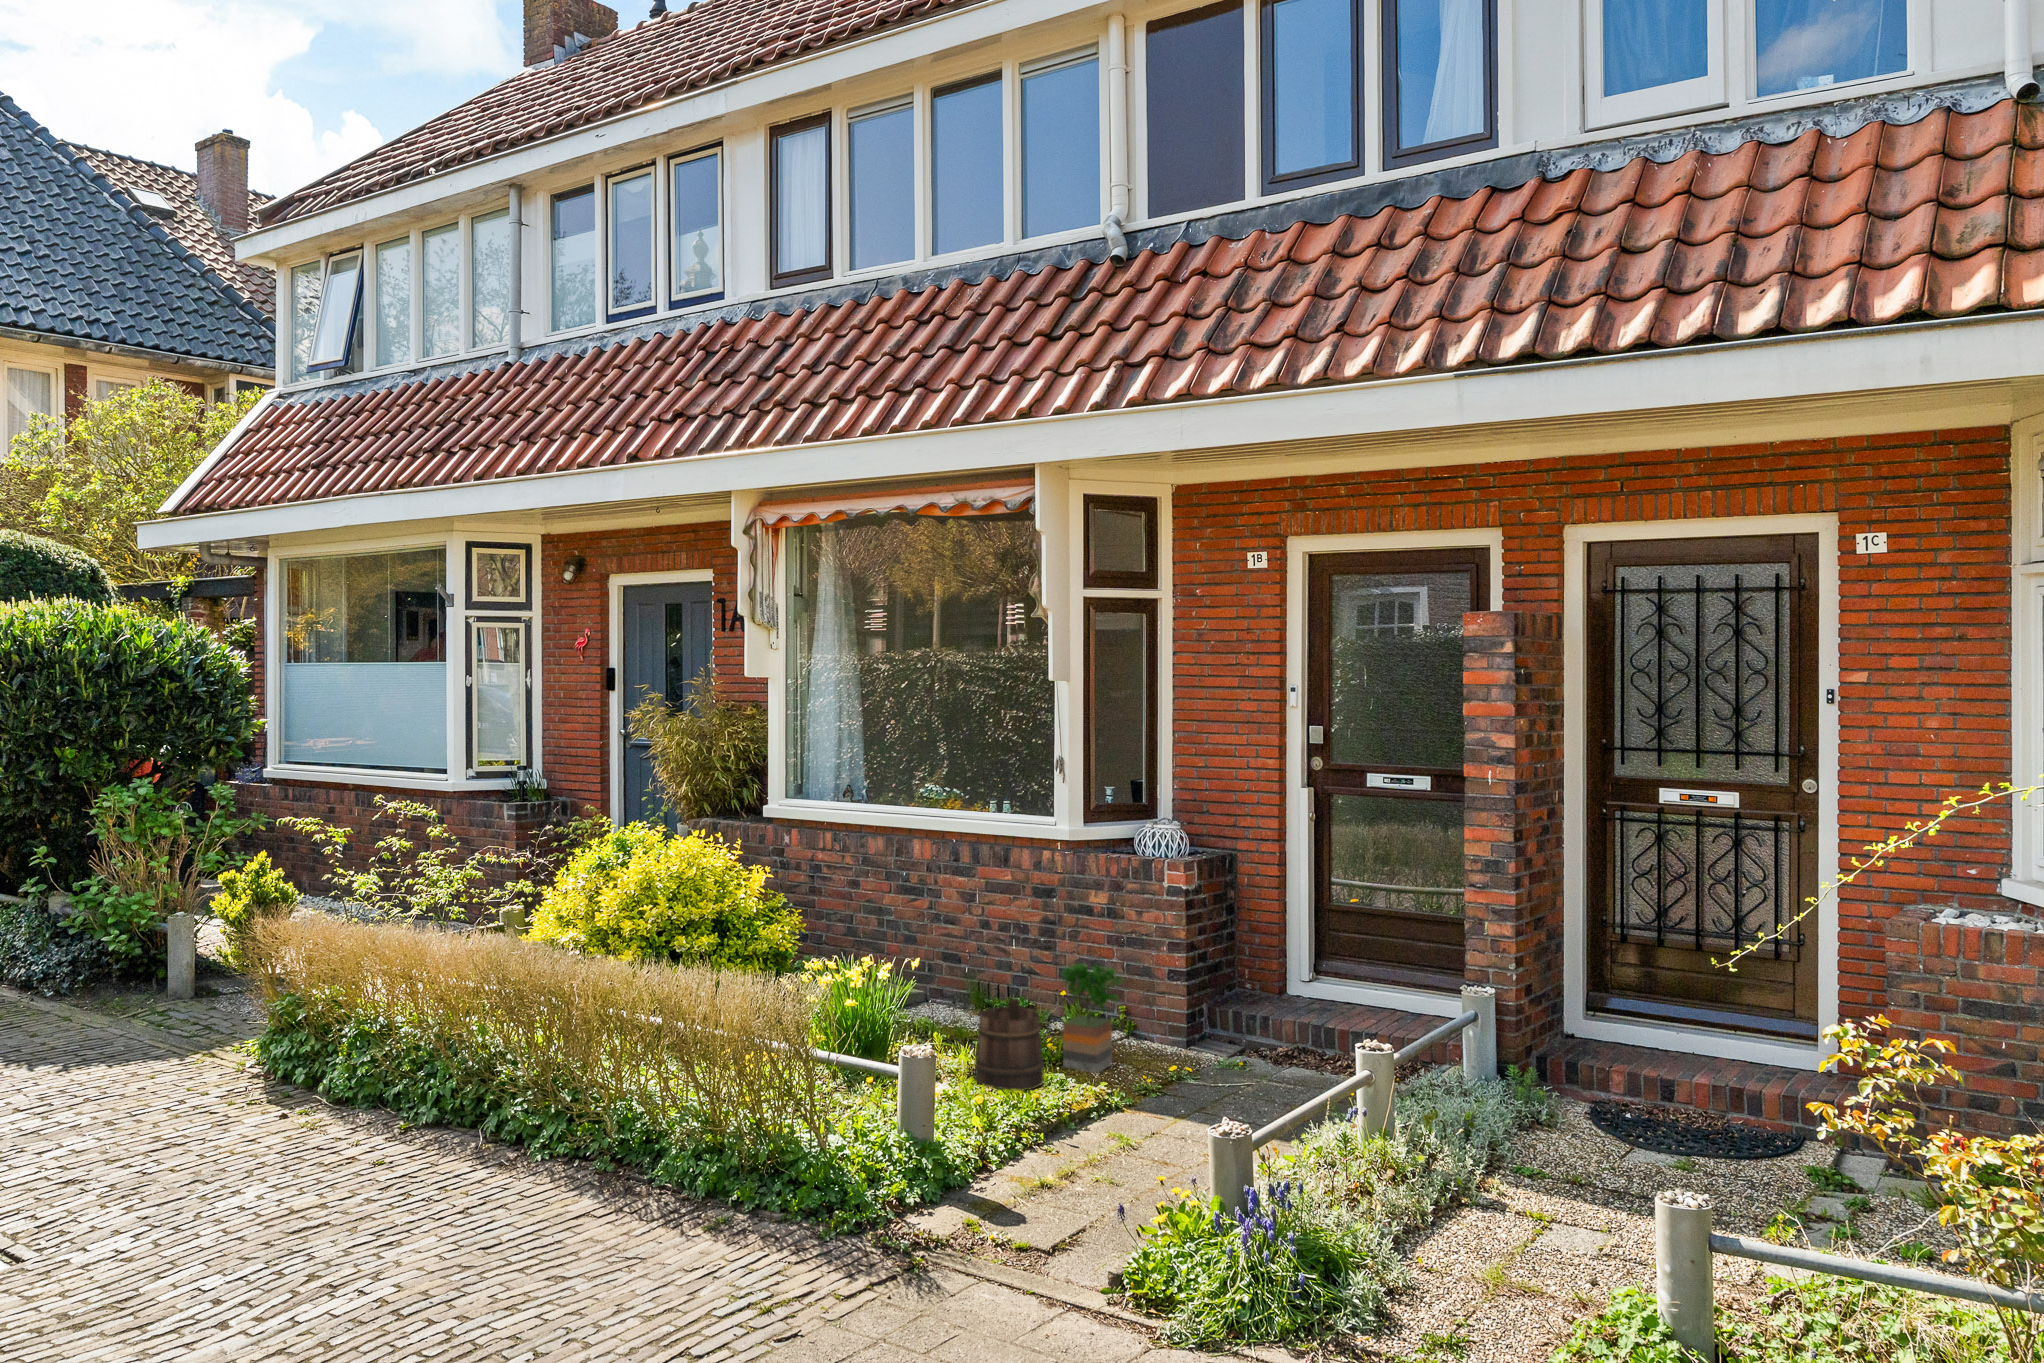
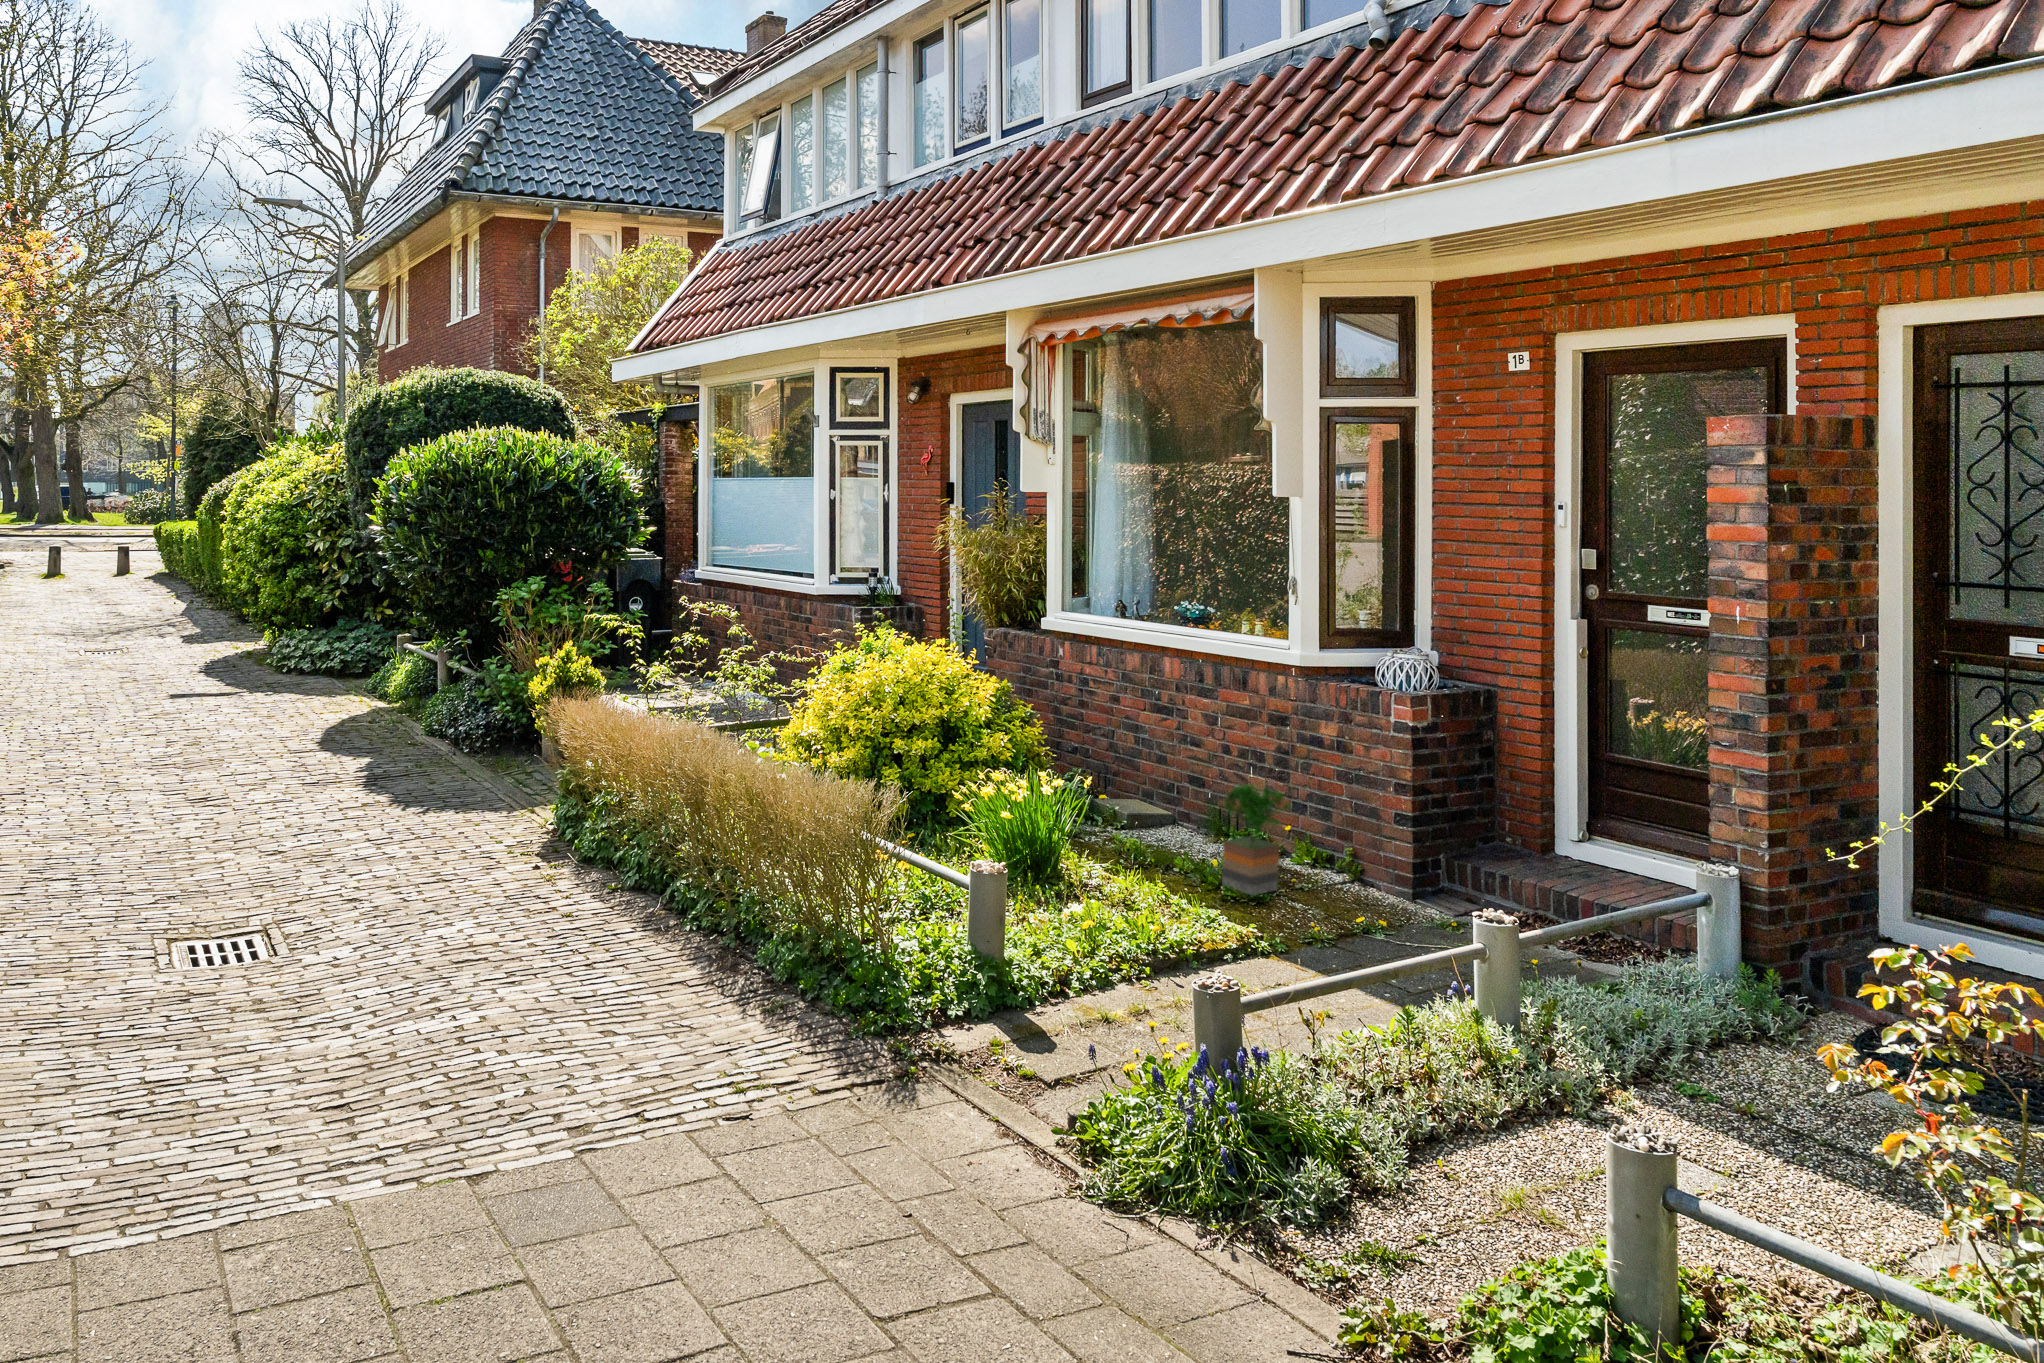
bucket: present [974,999,1044,1091] -> none [1110,808,1181,897]

